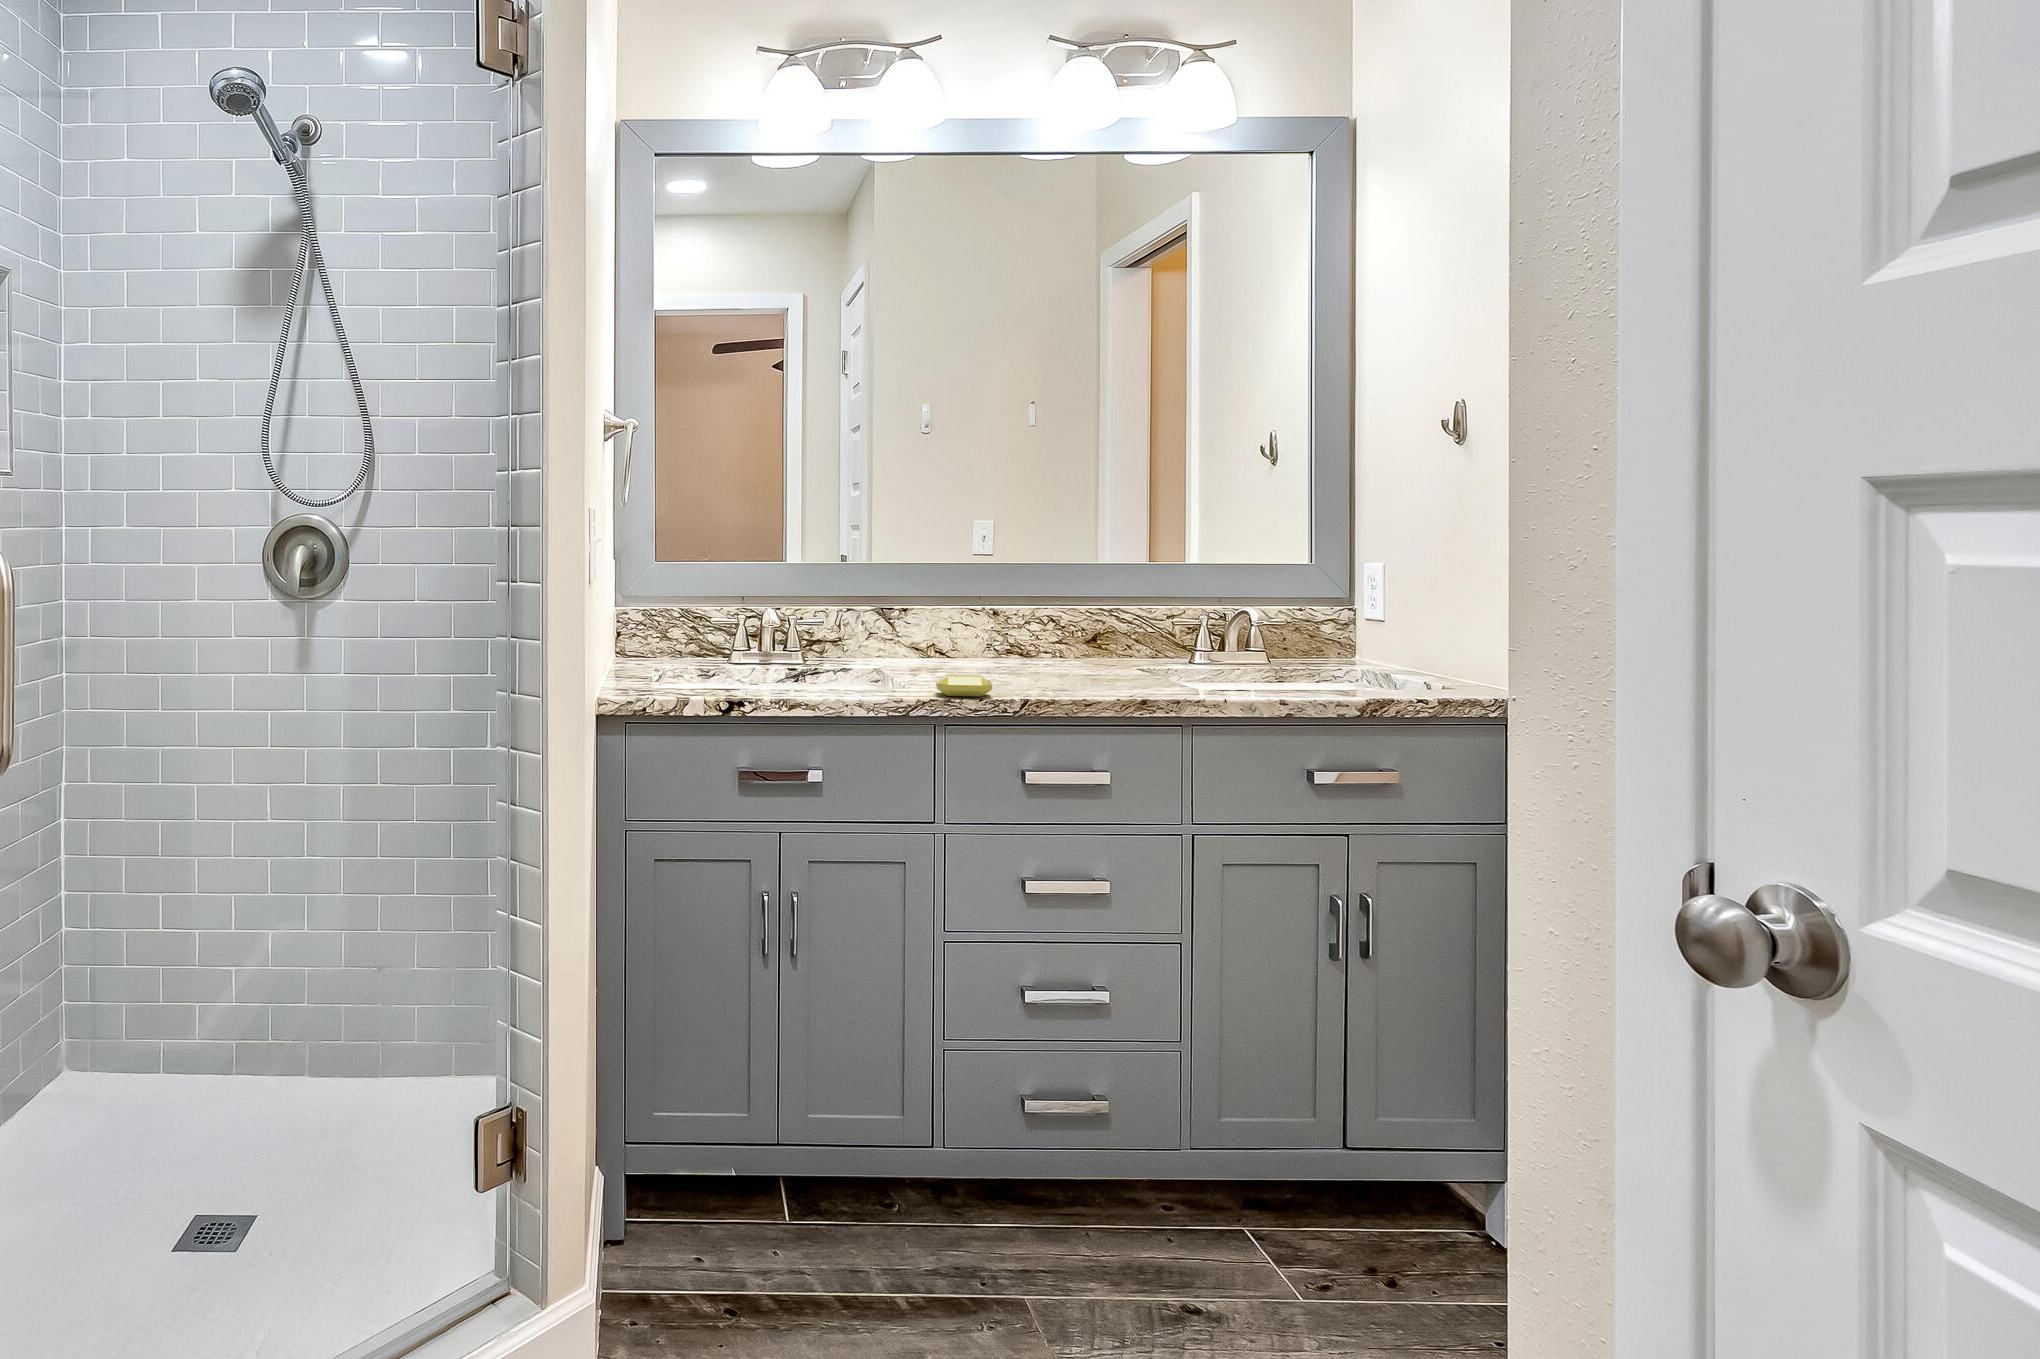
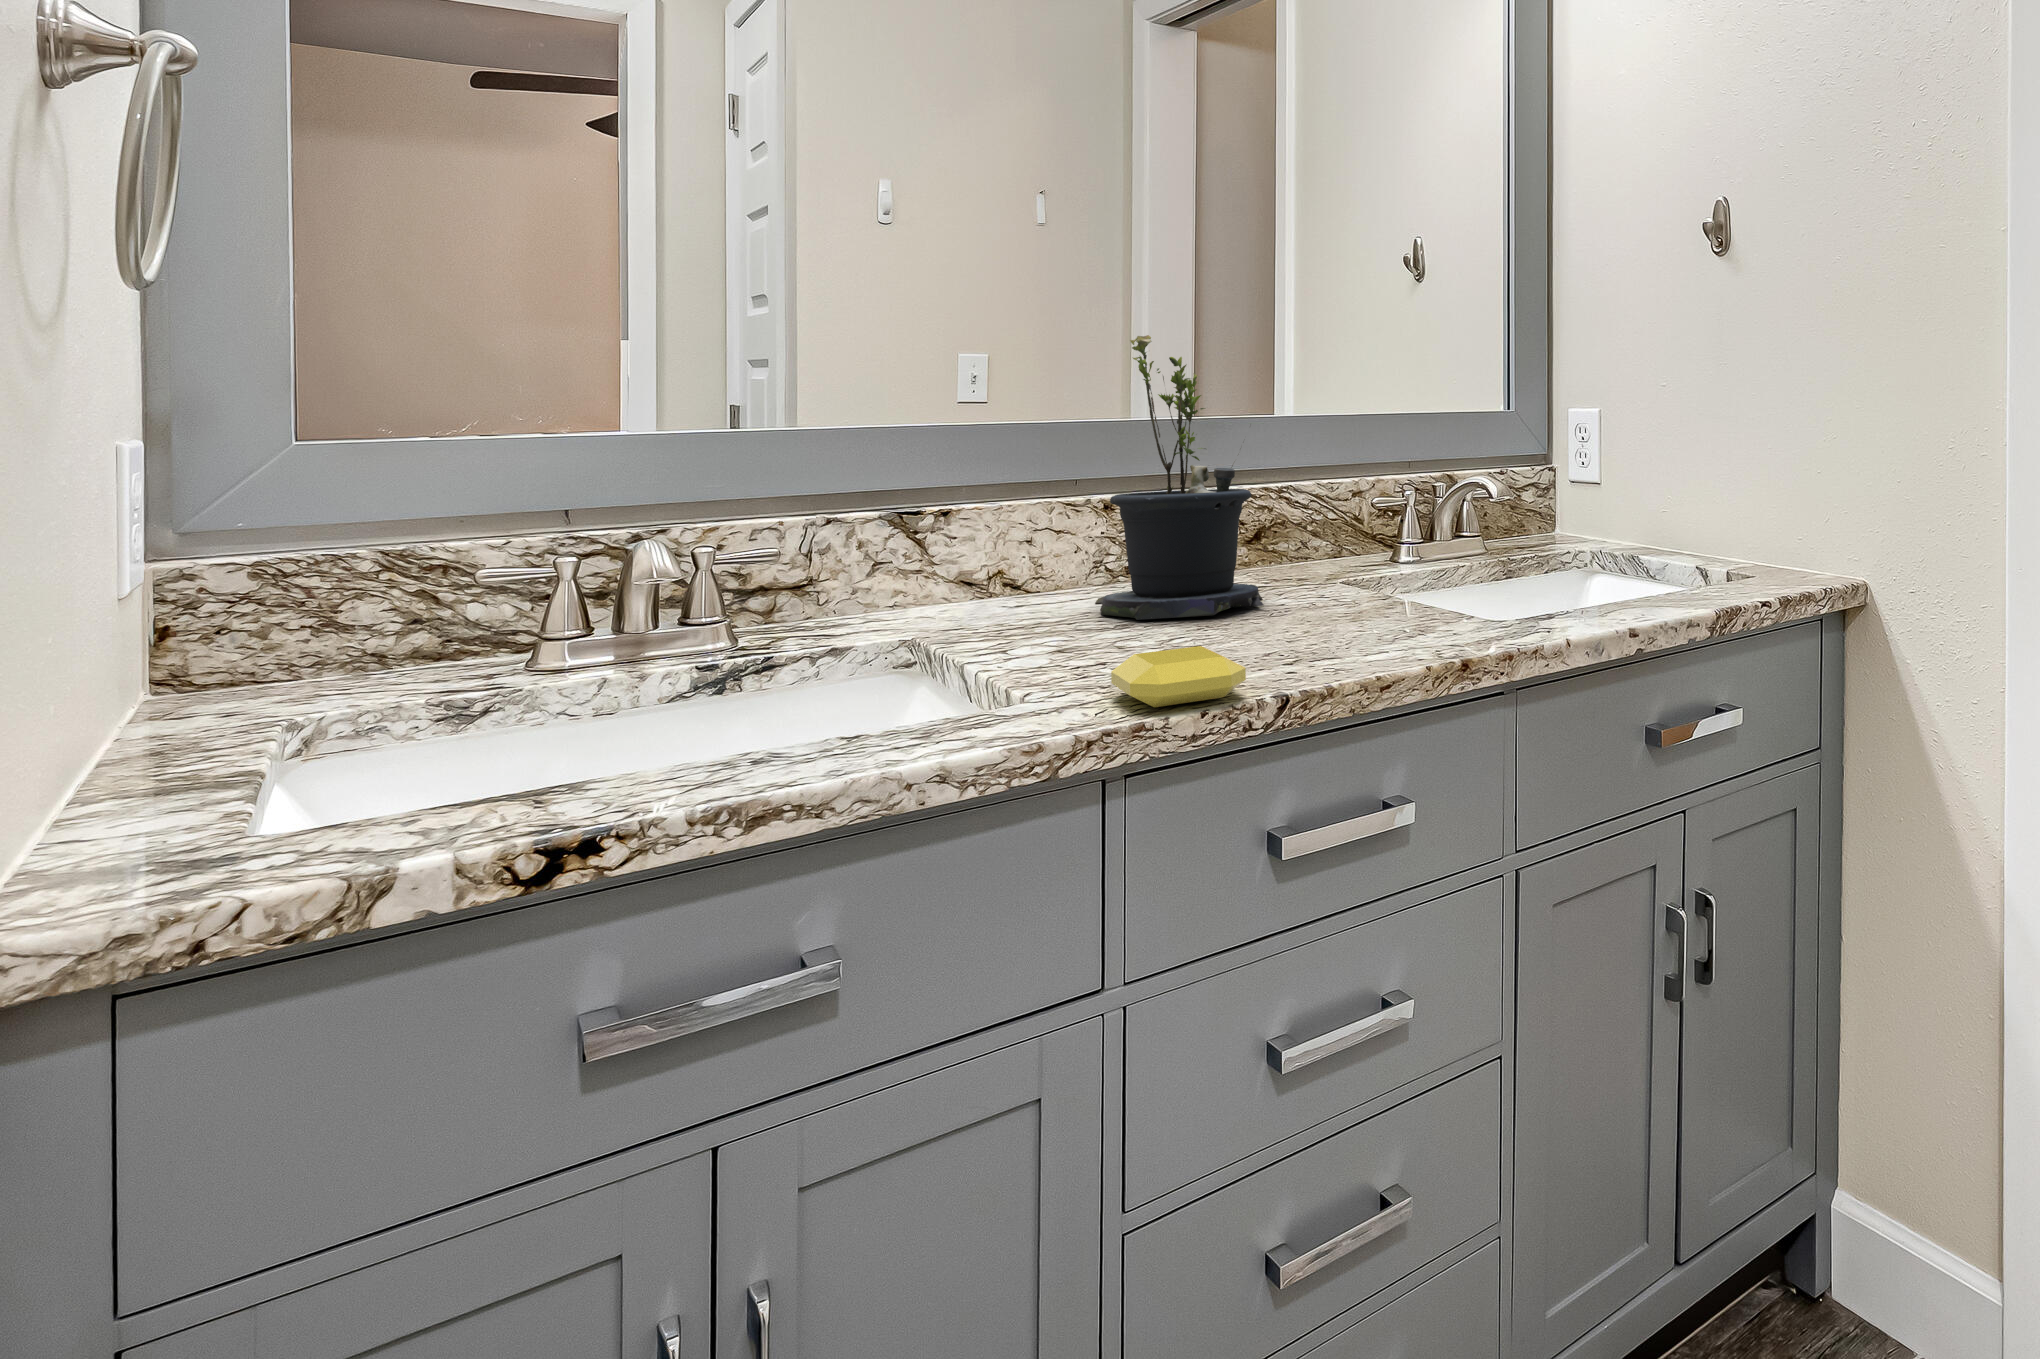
potted plant: none [975,516,1068,674] -> present [1095,335,1263,620]

